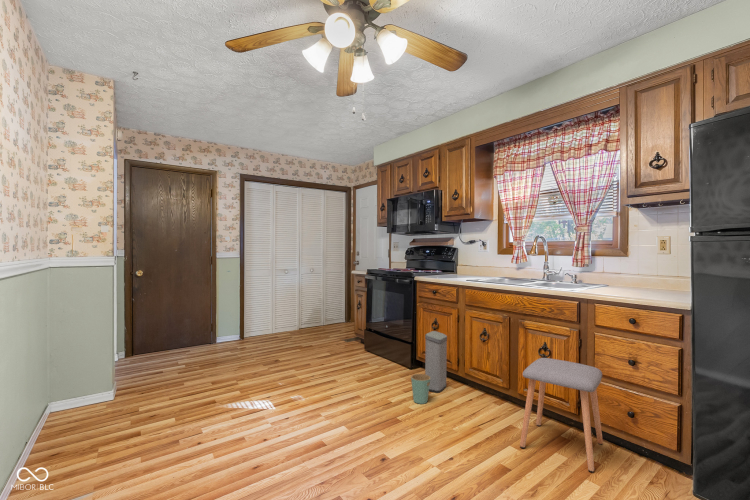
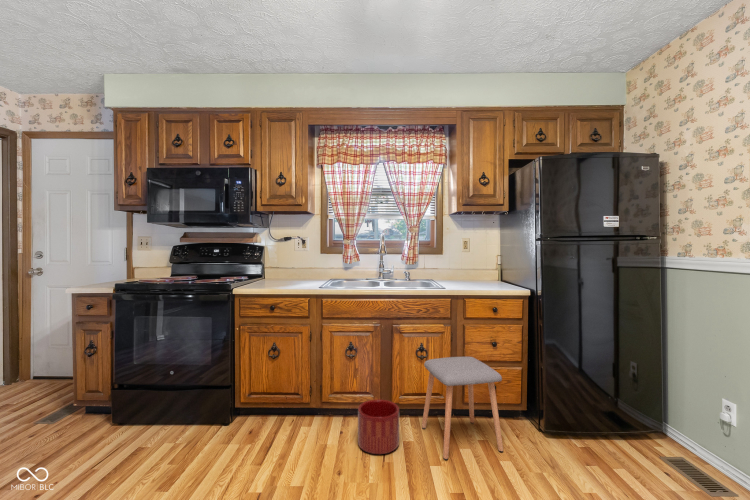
trash can: present [411,331,447,404] -> none [280,359,313,466]
planter: none [464,379,502,424] -> present [358,399,399,454]

